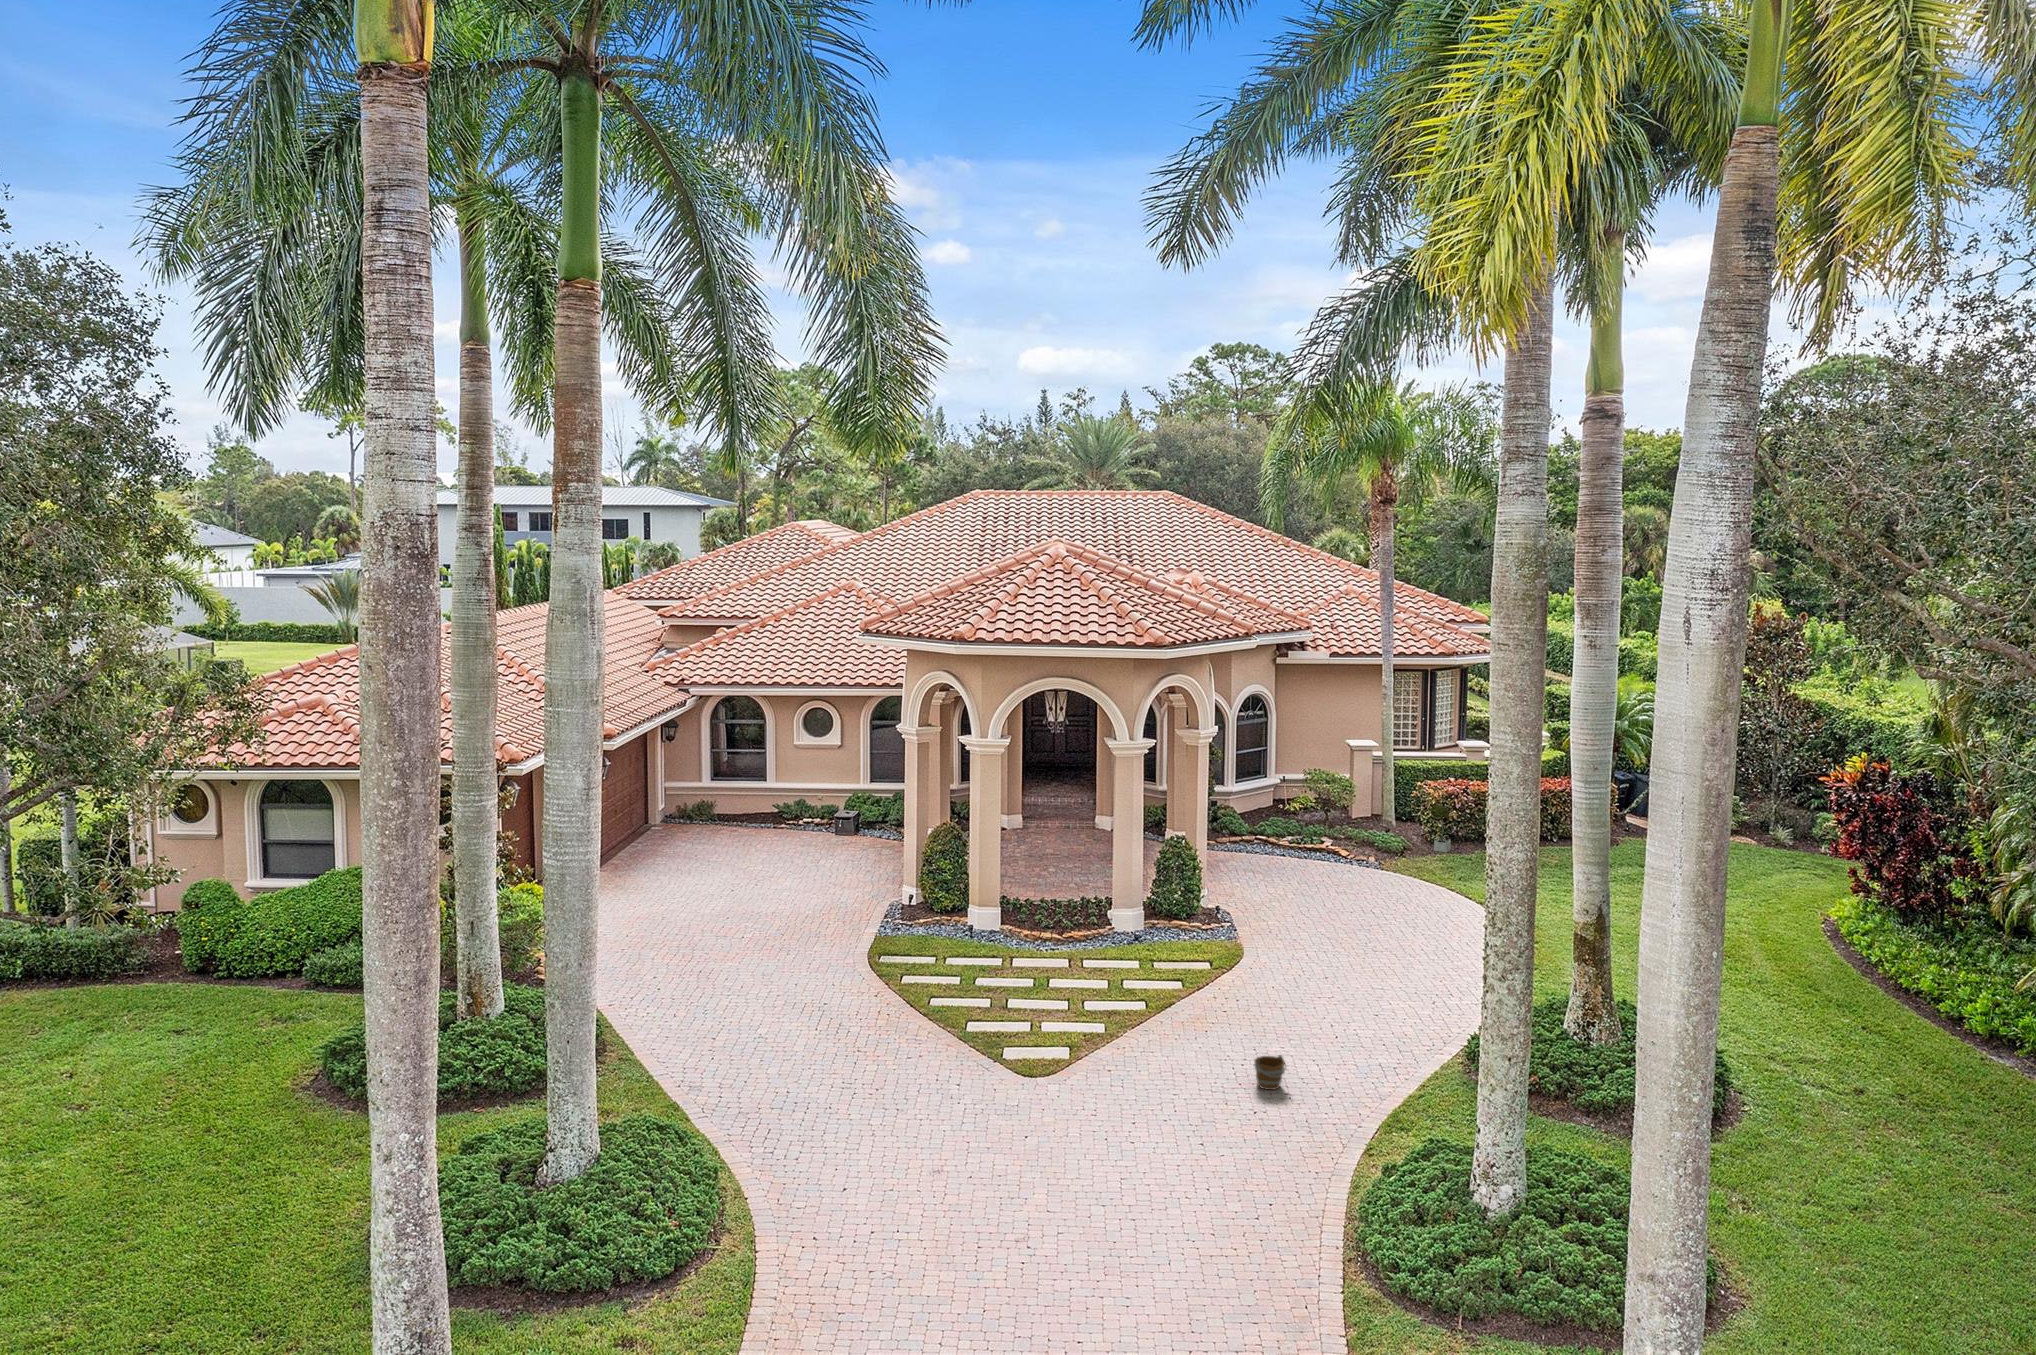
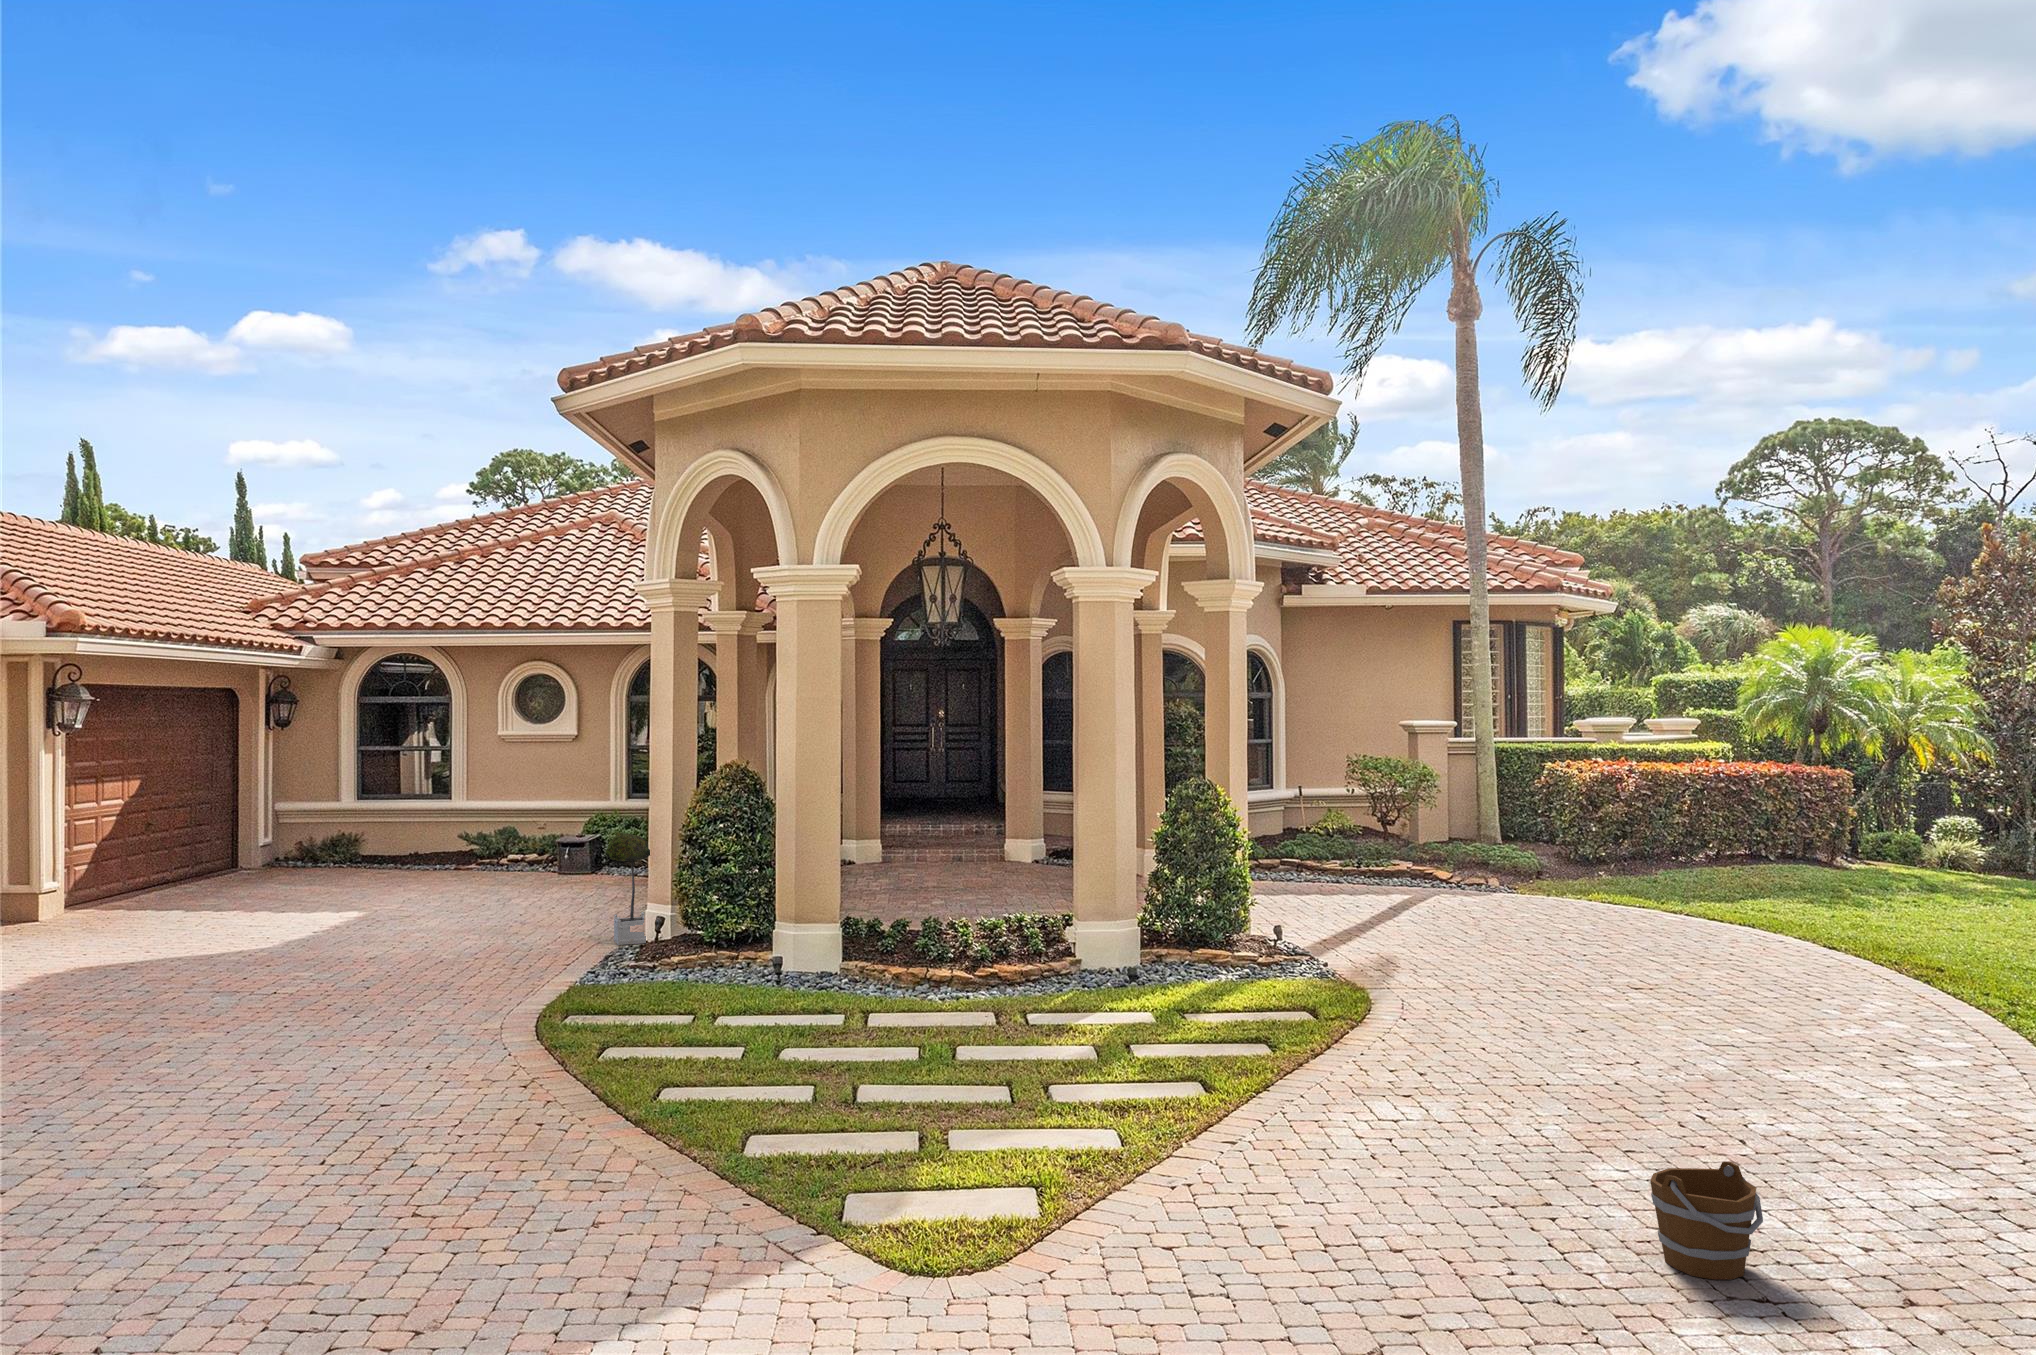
potted tree: present [1431,805,1451,852] -> present [606,831,650,945]

